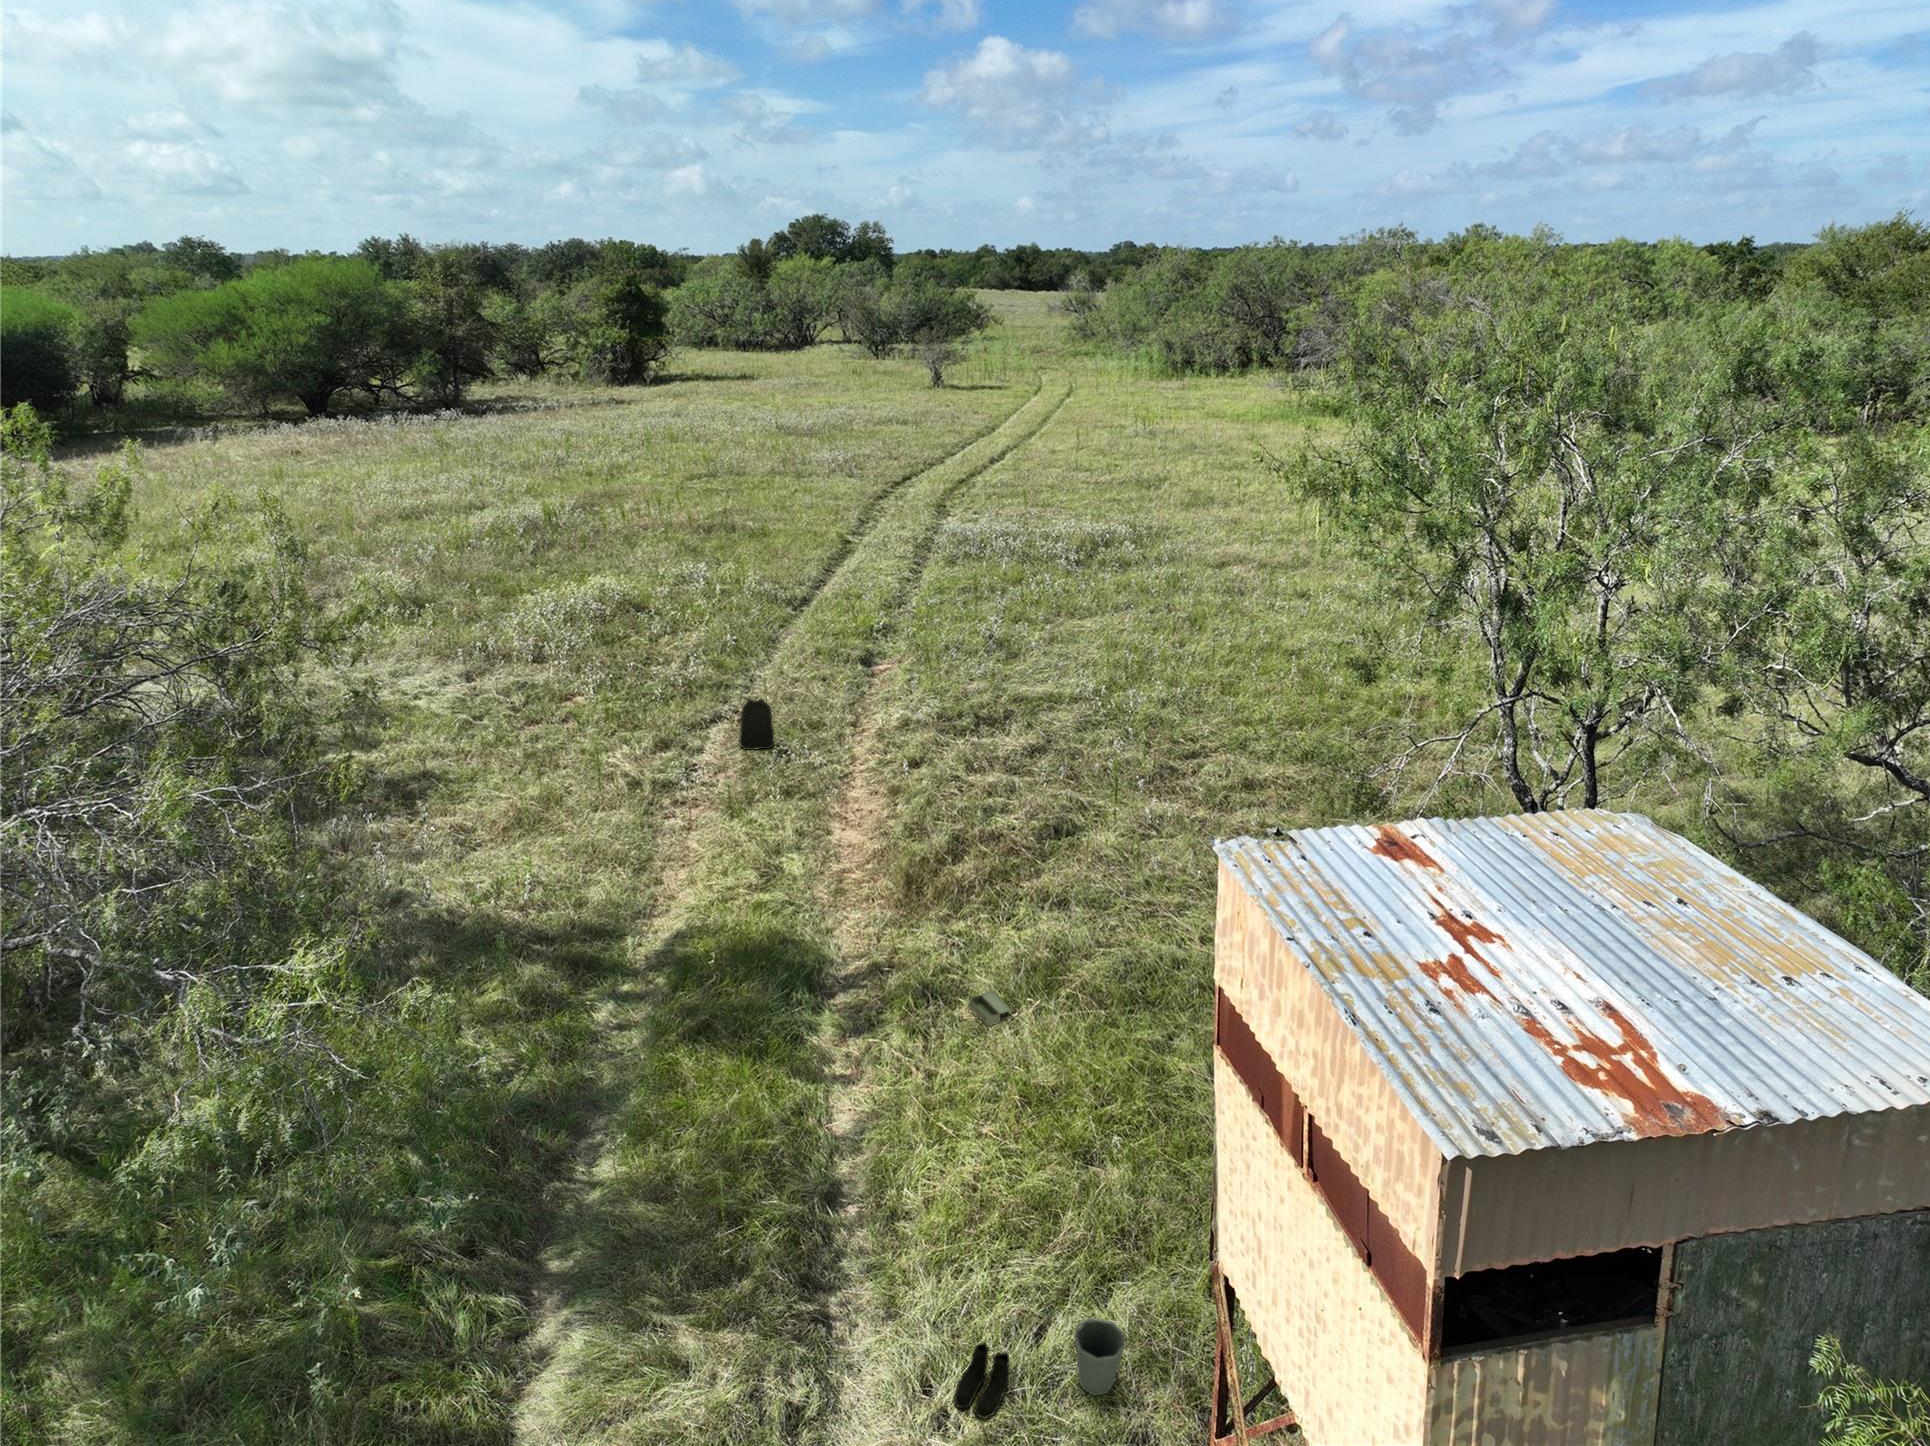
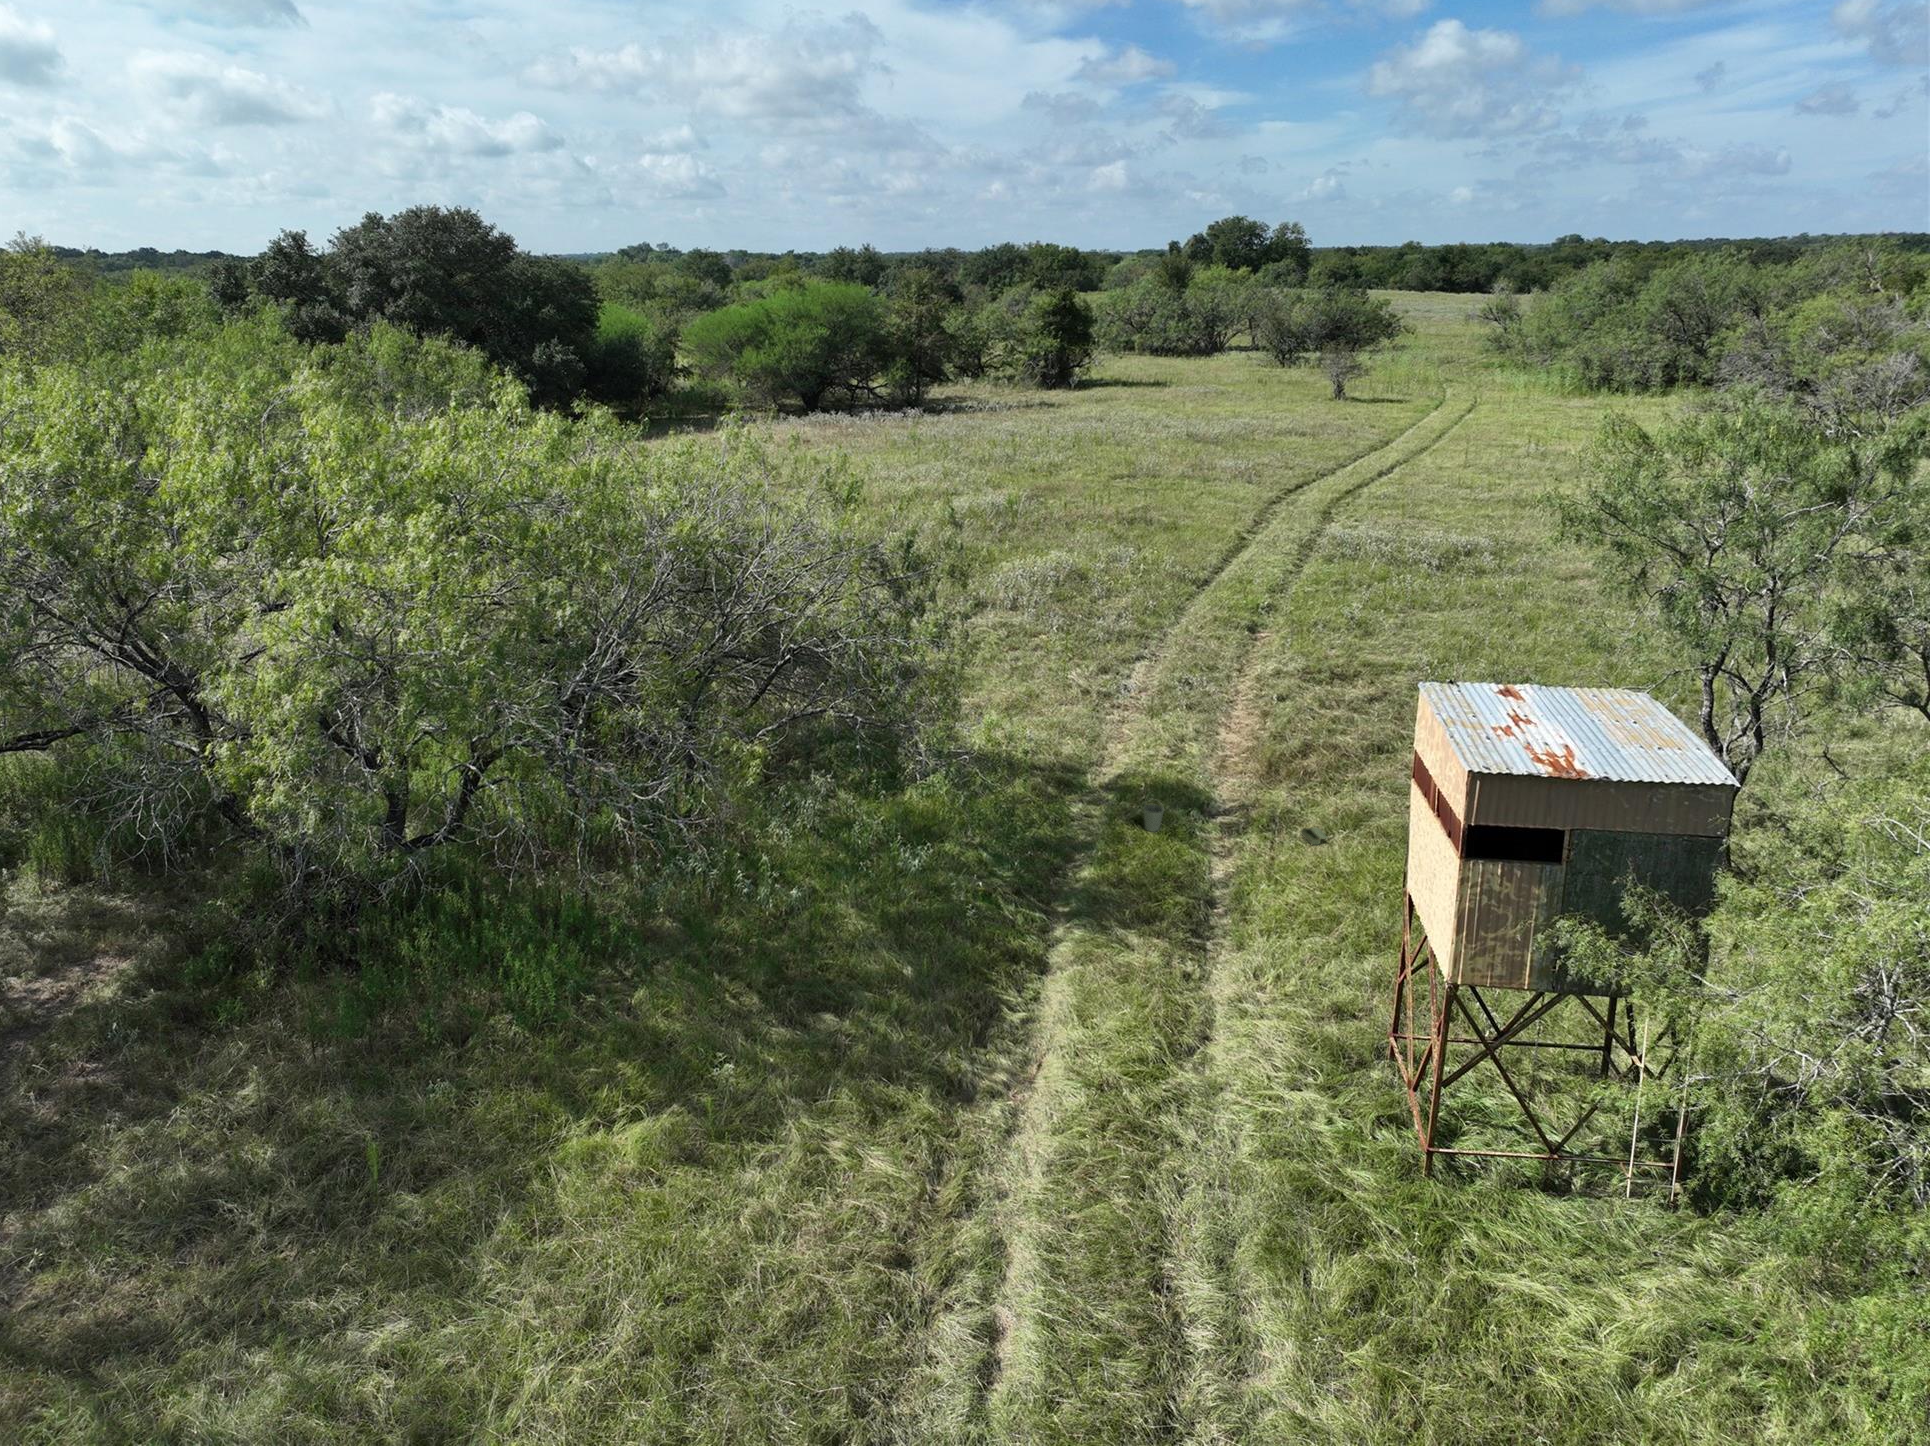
backpack: present [739,699,775,750] -> none [1158,643,1182,679]
bucket: present [1075,1318,1125,1395] -> present [1144,804,1164,832]
boots: present [954,1343,1010,1418] -> none [1269,965,1301,997]

